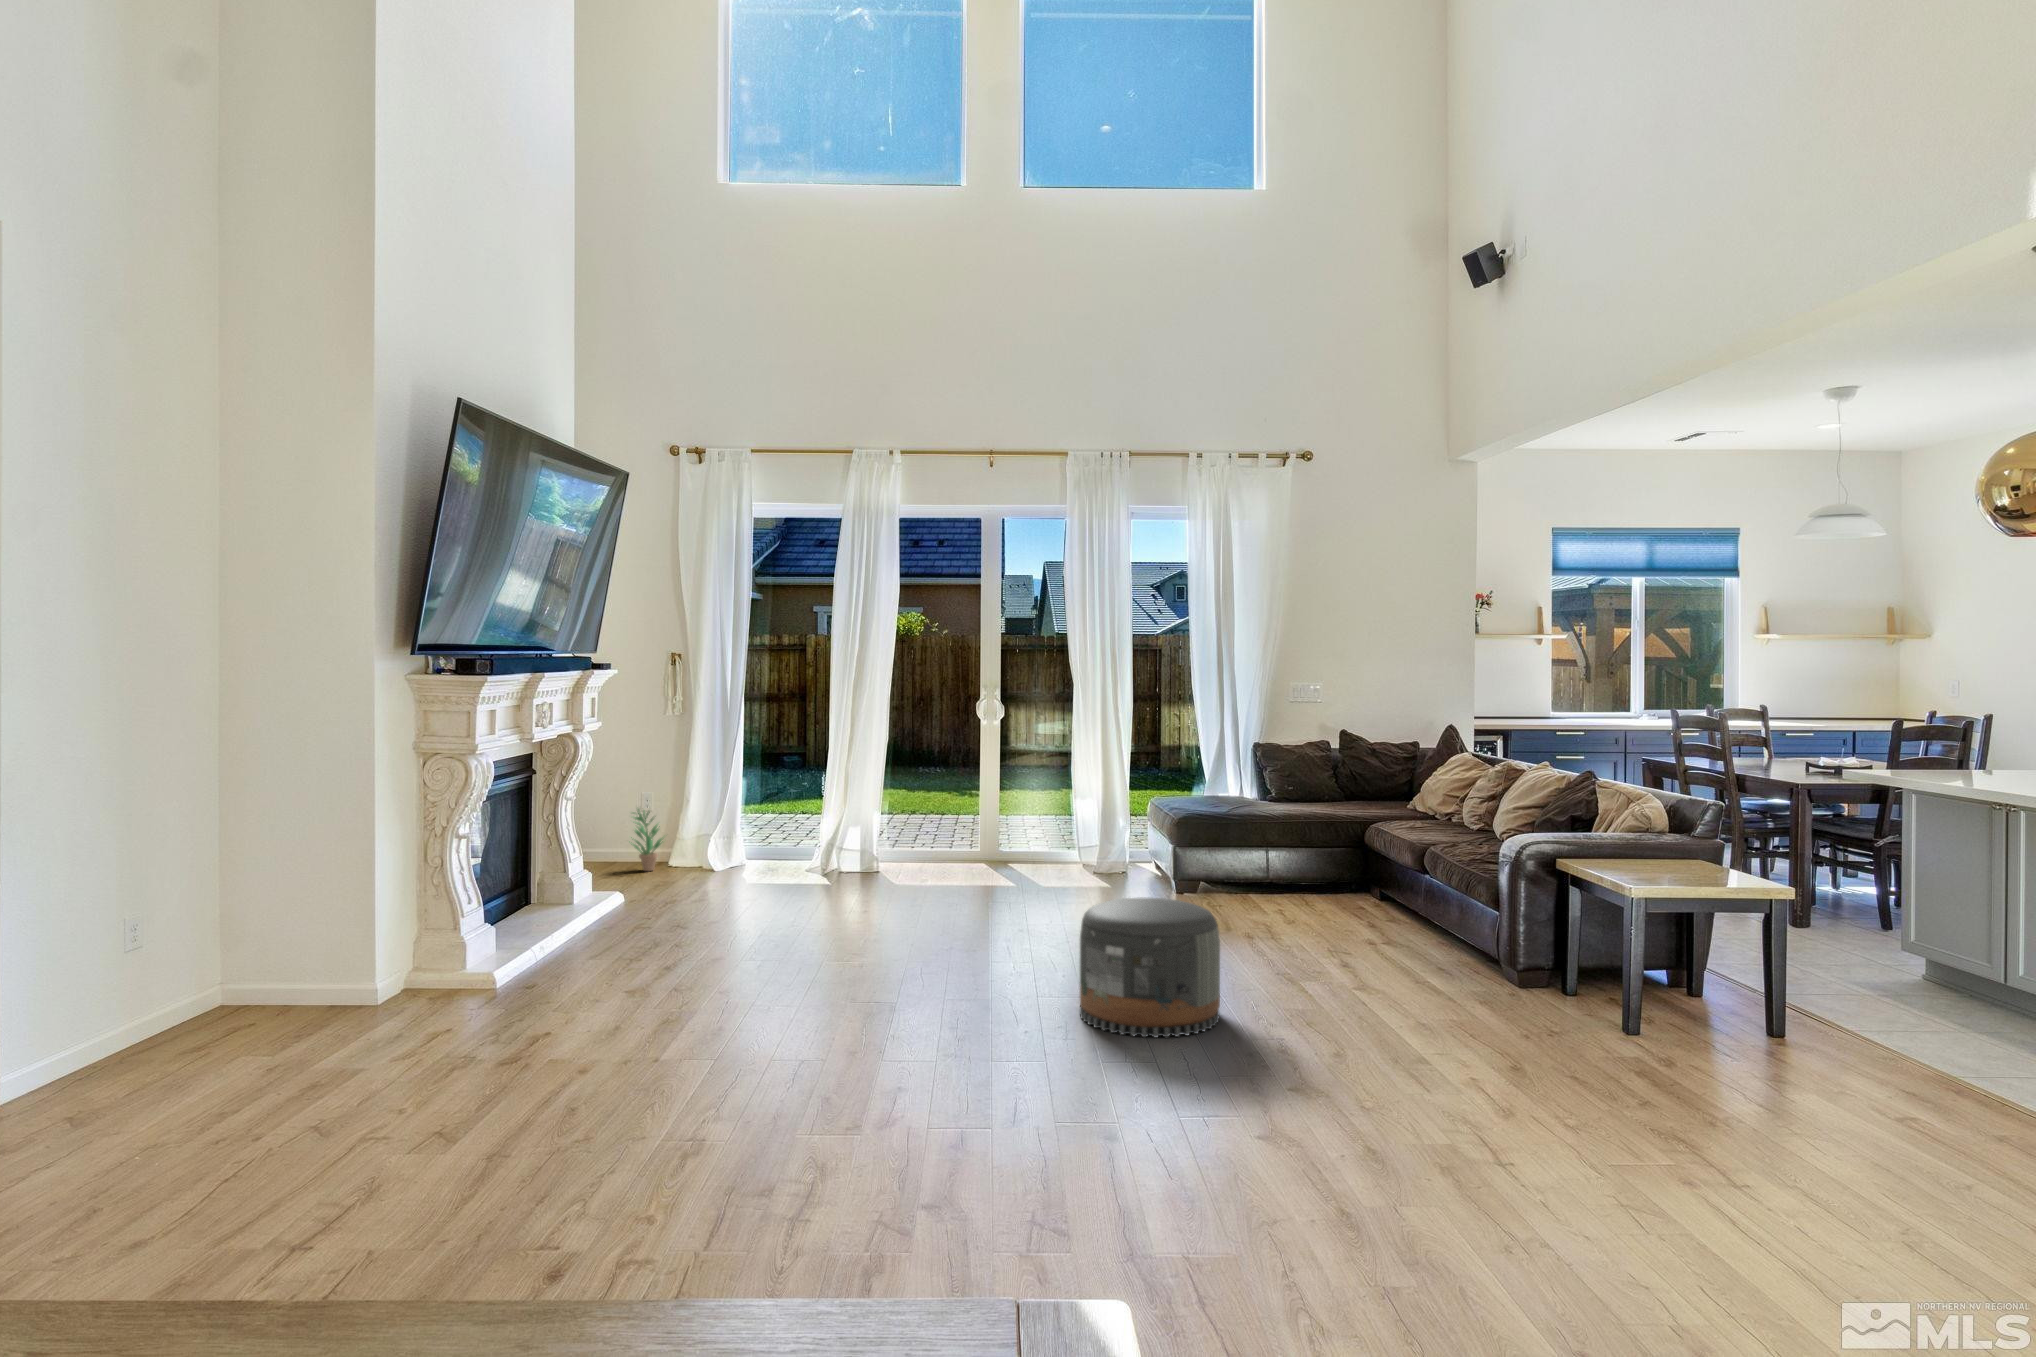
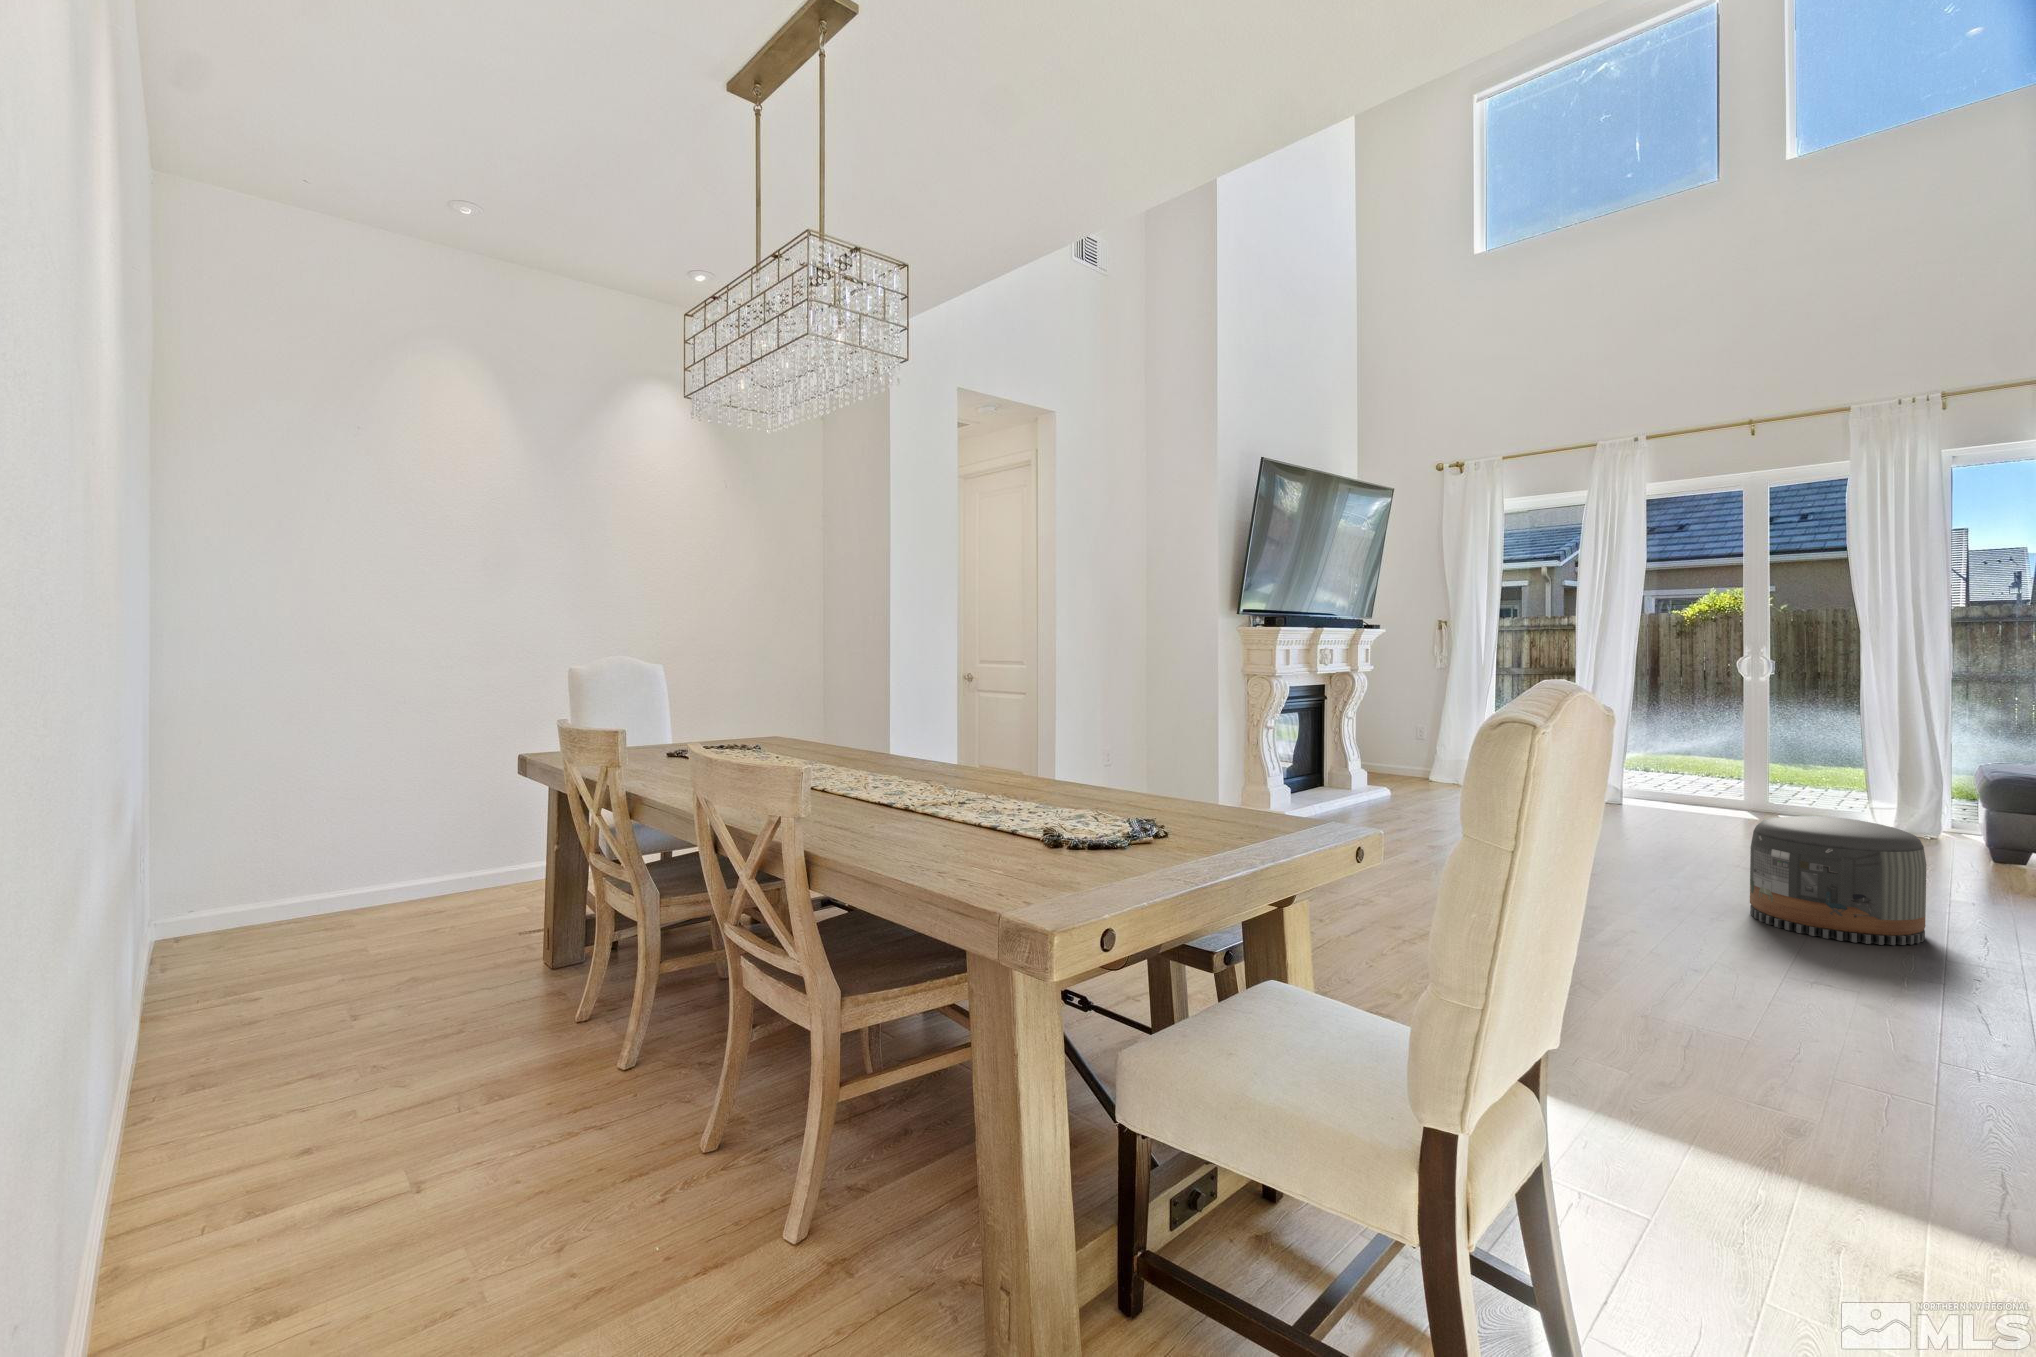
potted plant: present [631,809,662,871] -> none [1403,733,1435,782]

